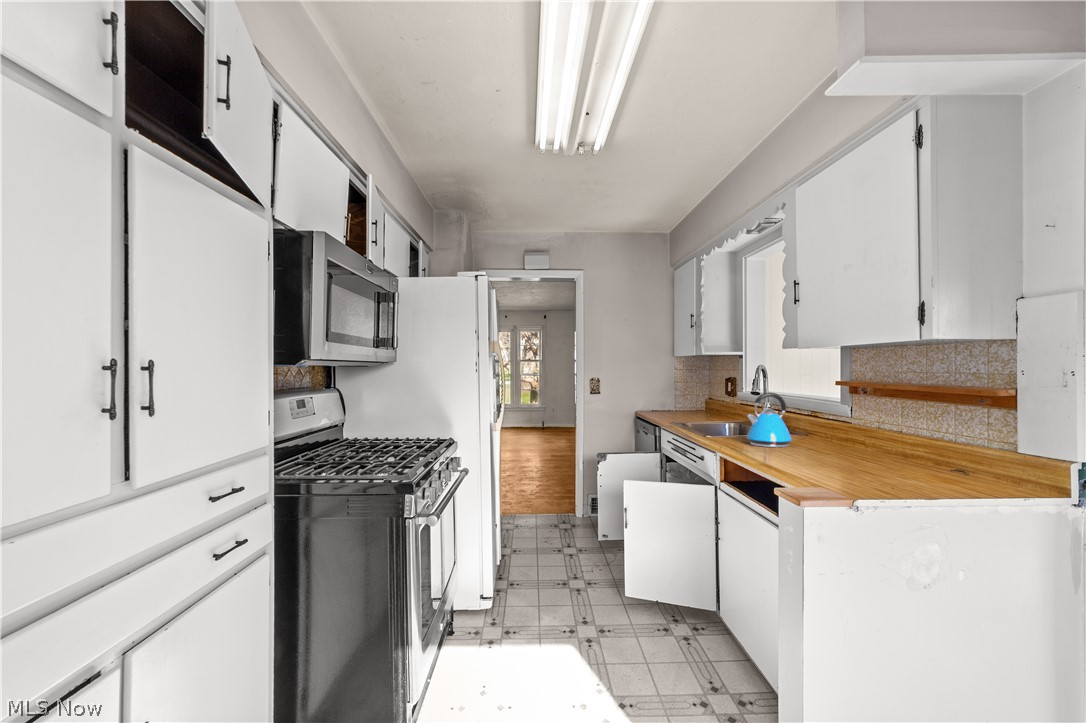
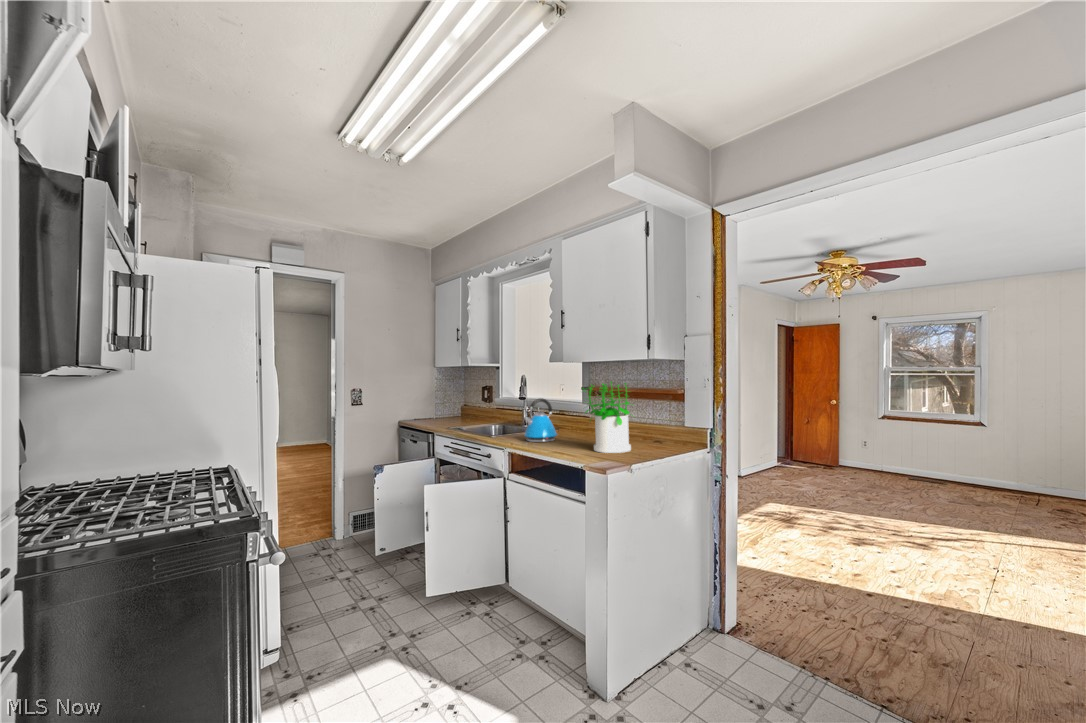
potted plant: none [808,371,901,473] -> present [584,382,631,453]

